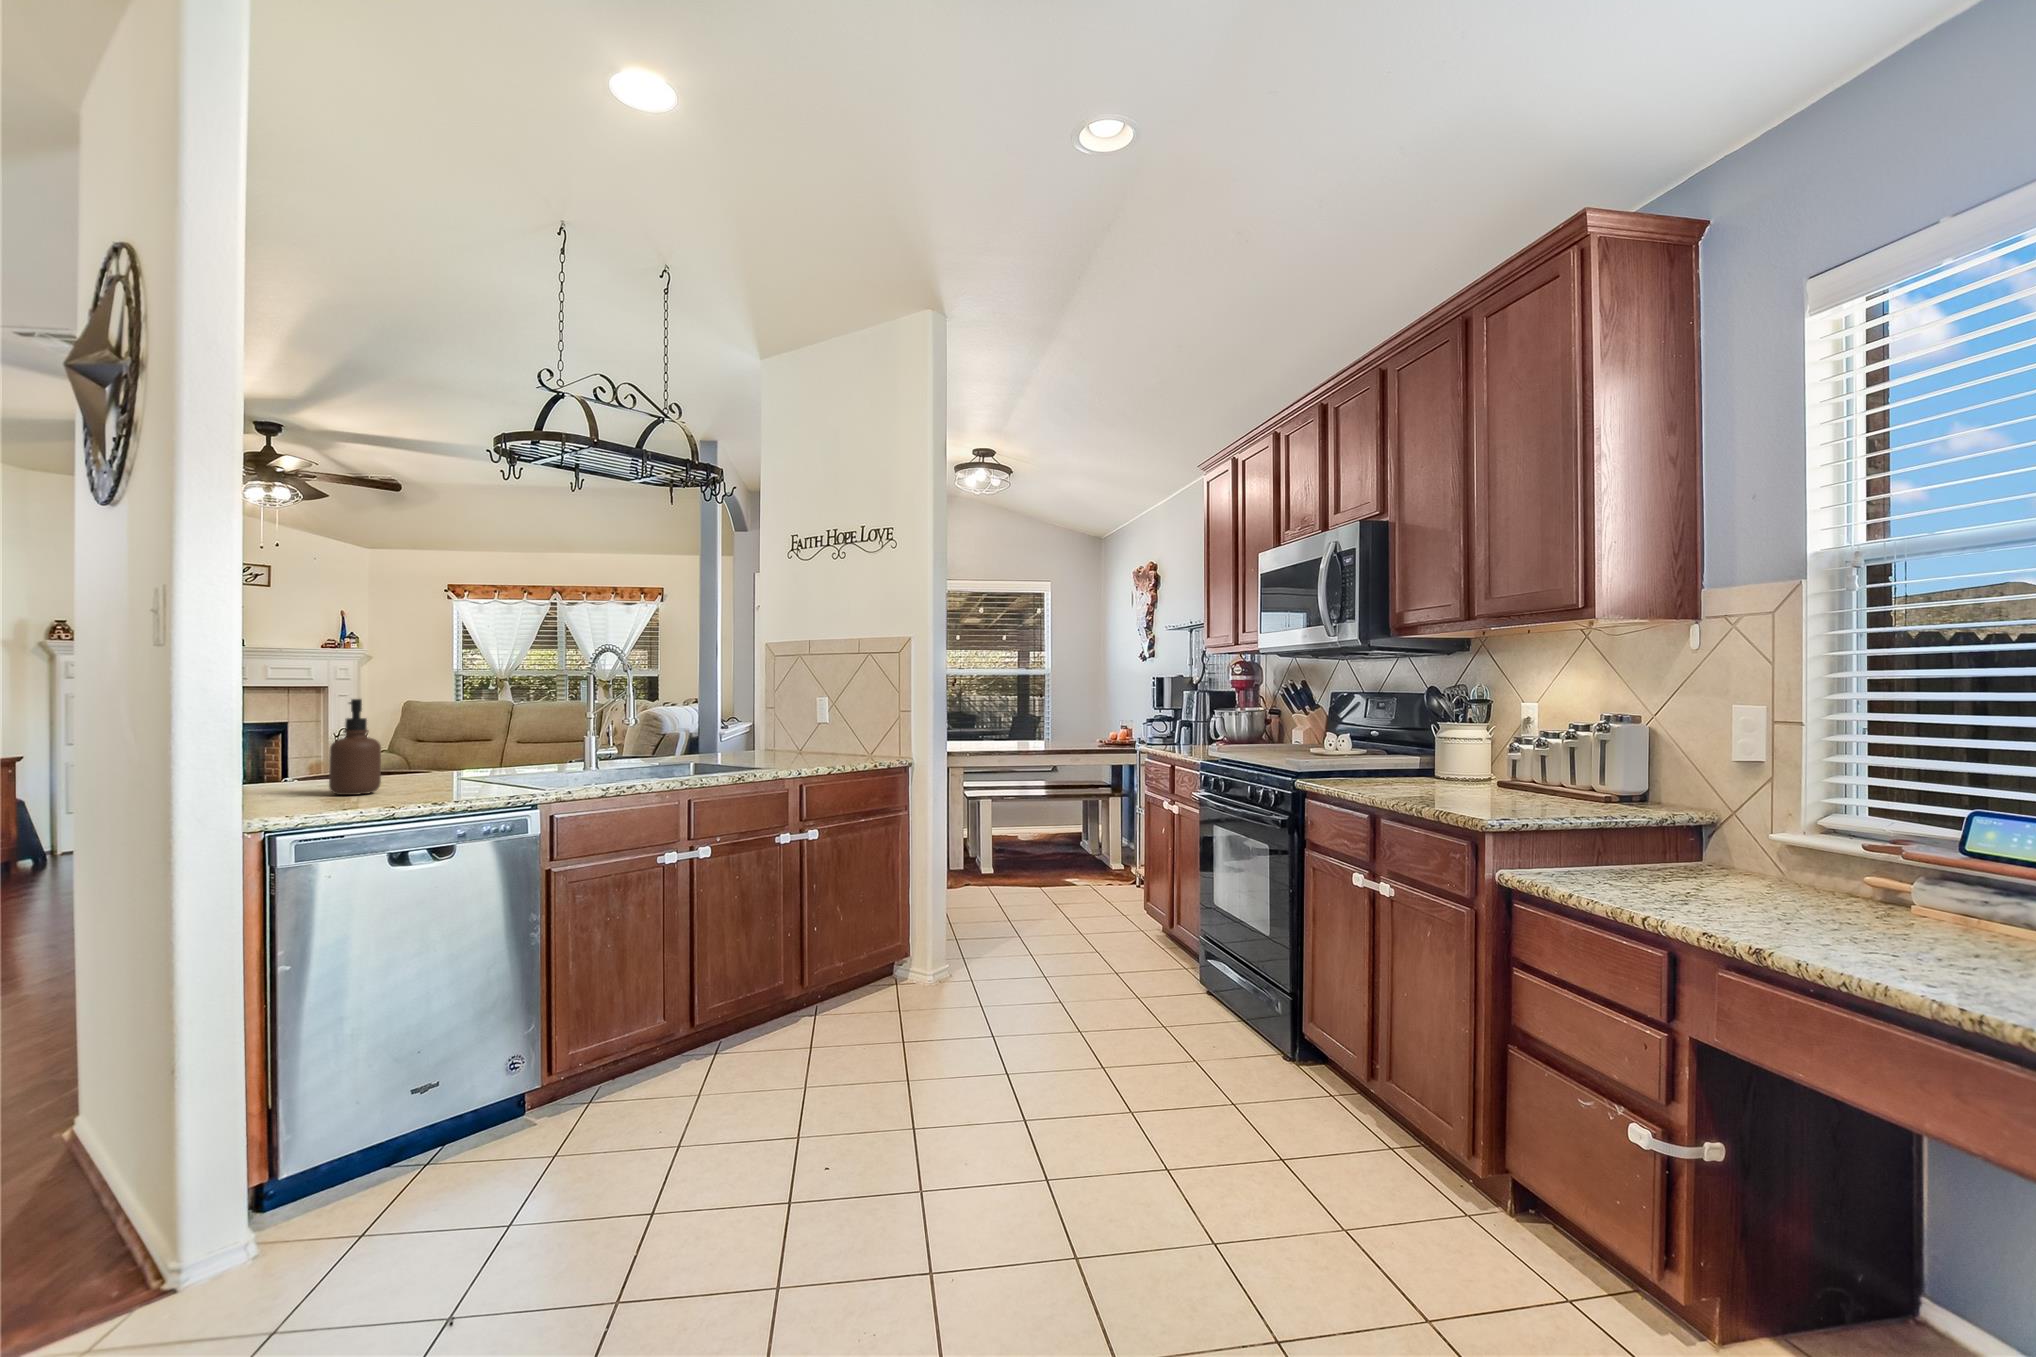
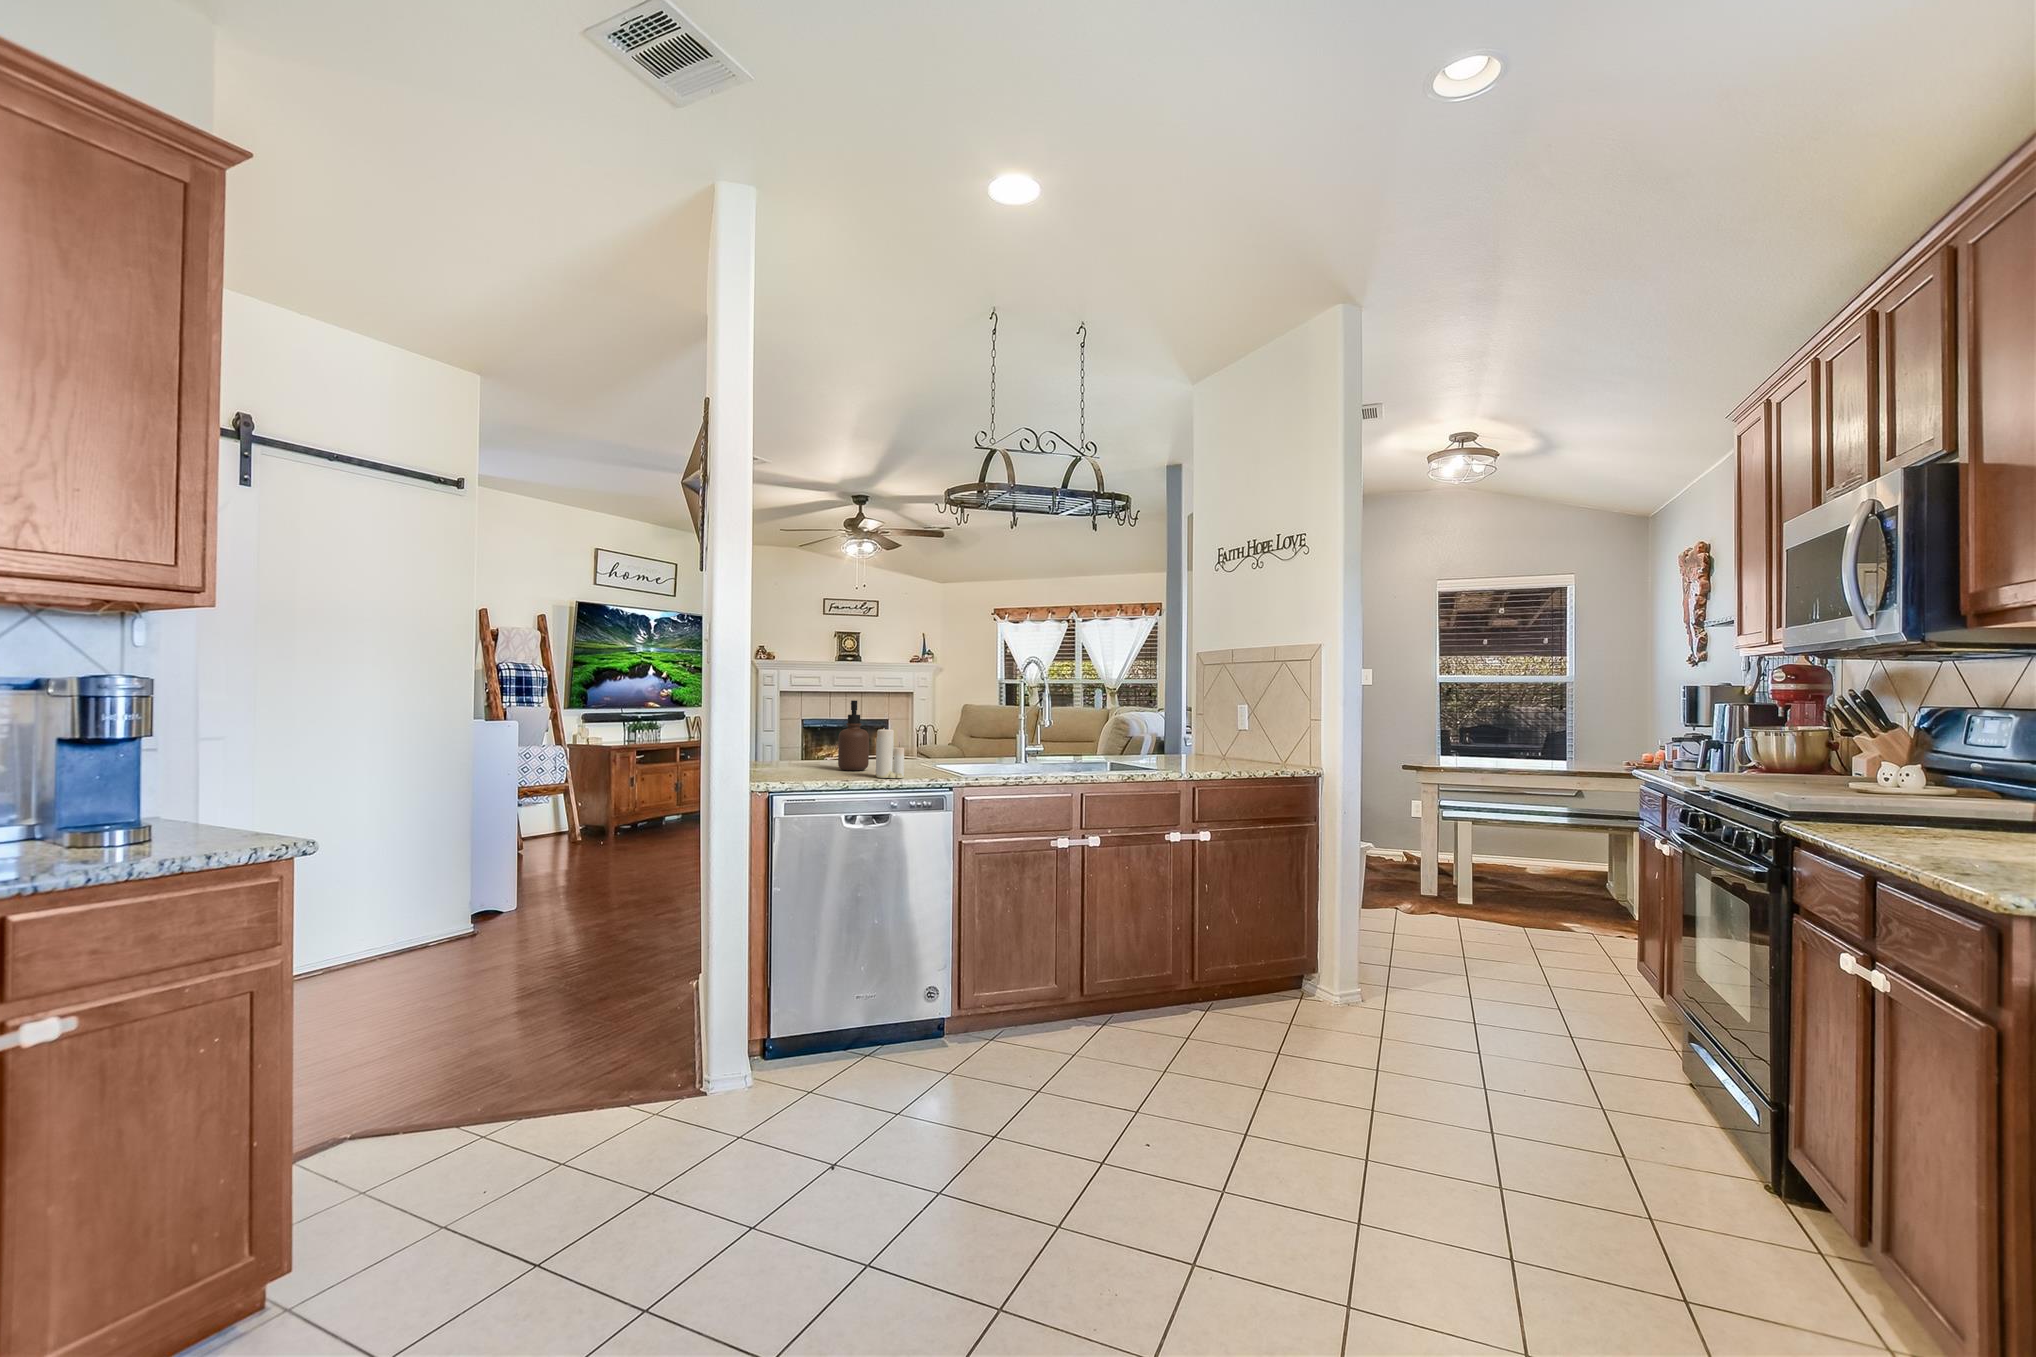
candle: none [403,730,452,802] -> present [876,729,904,778]

